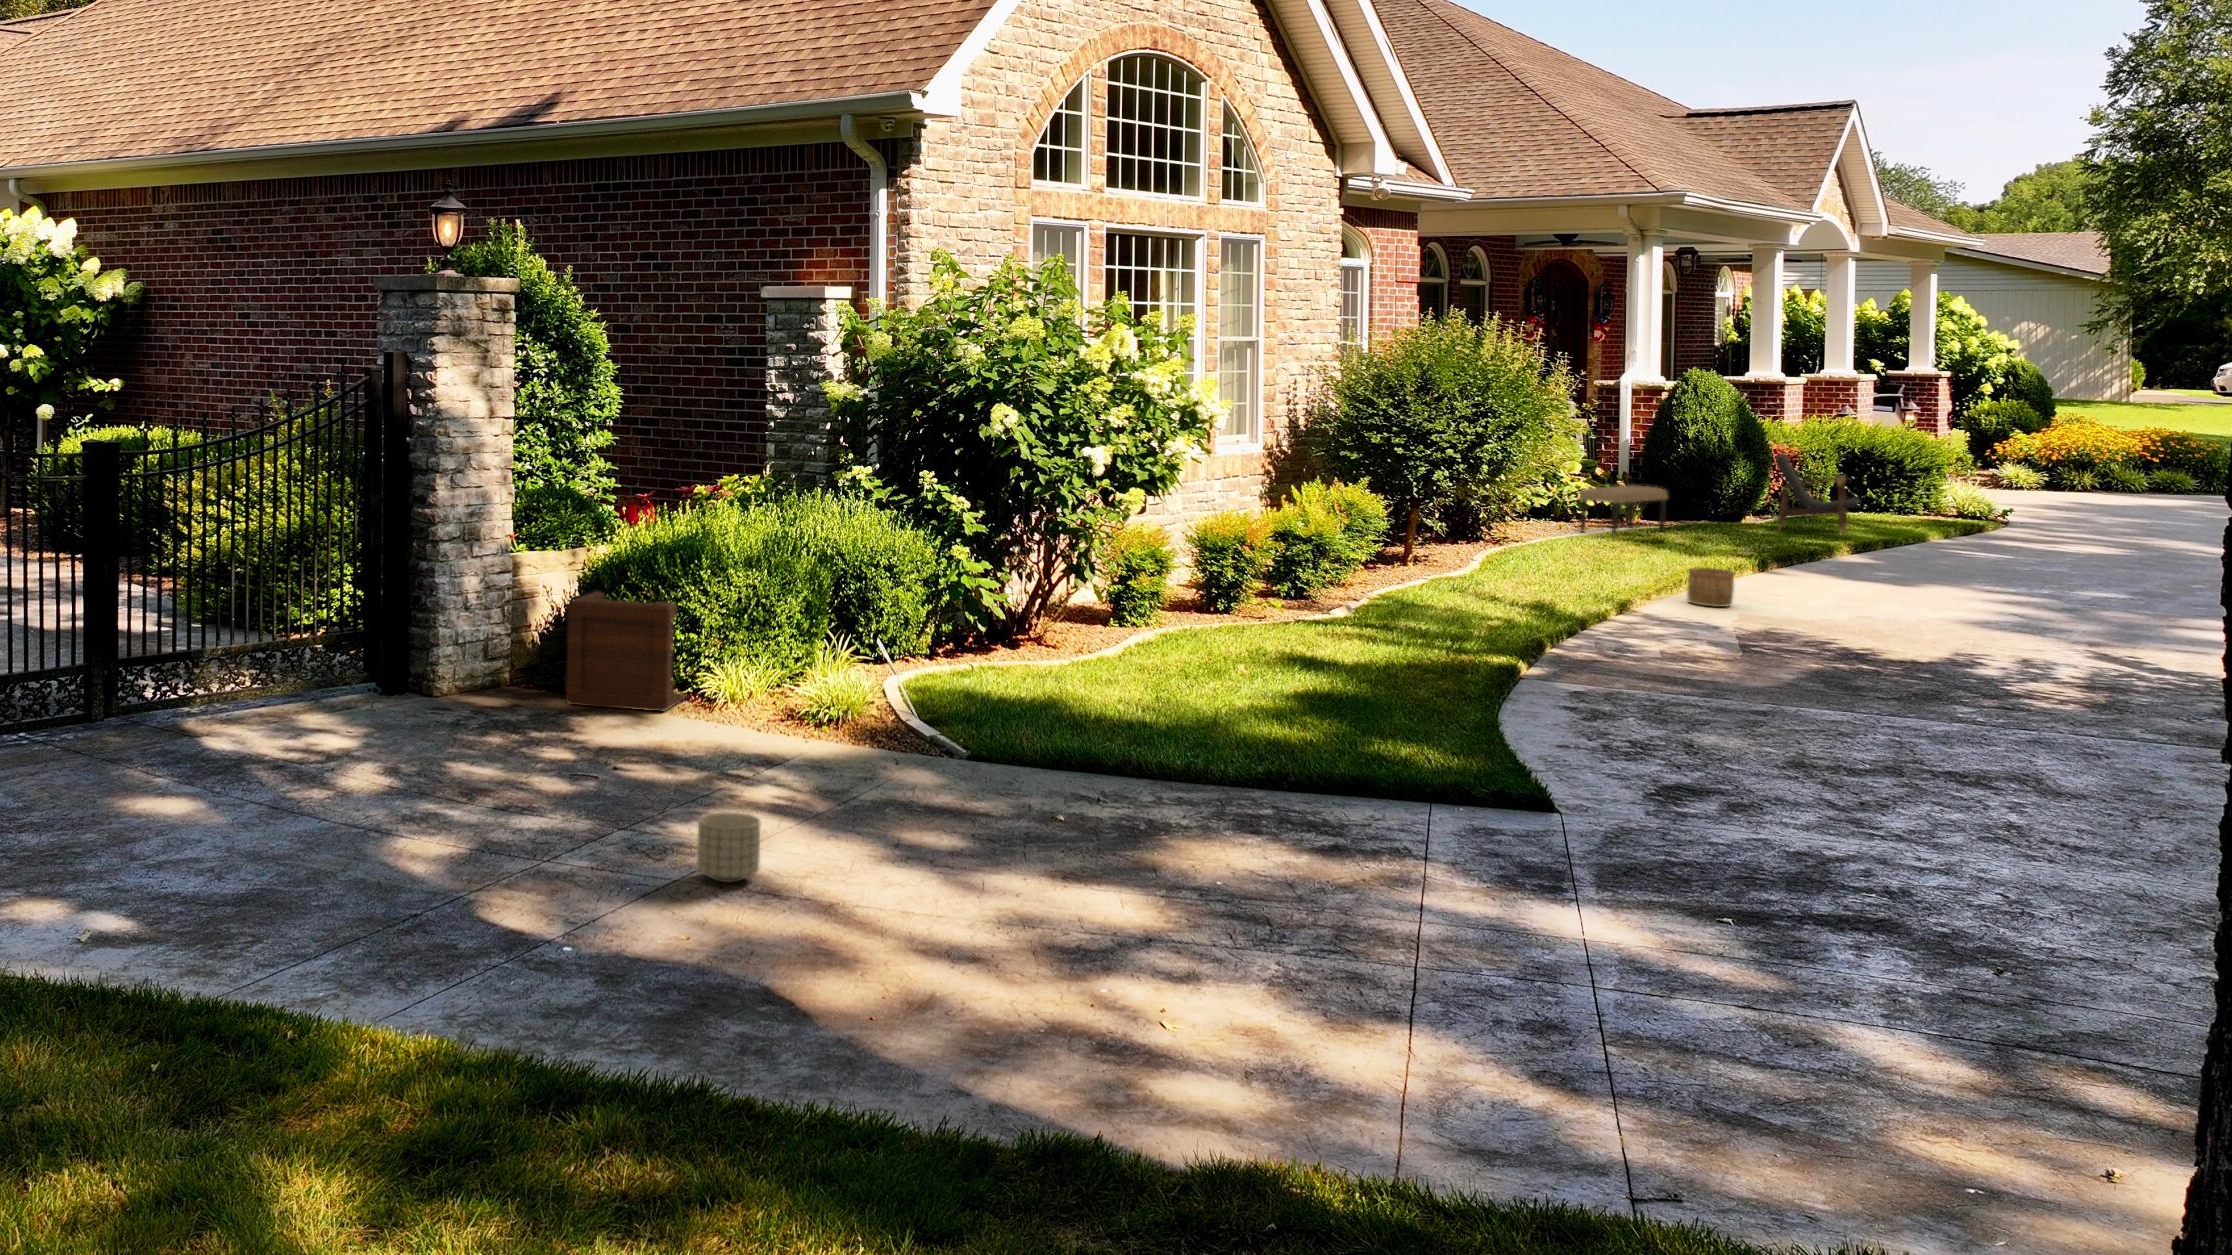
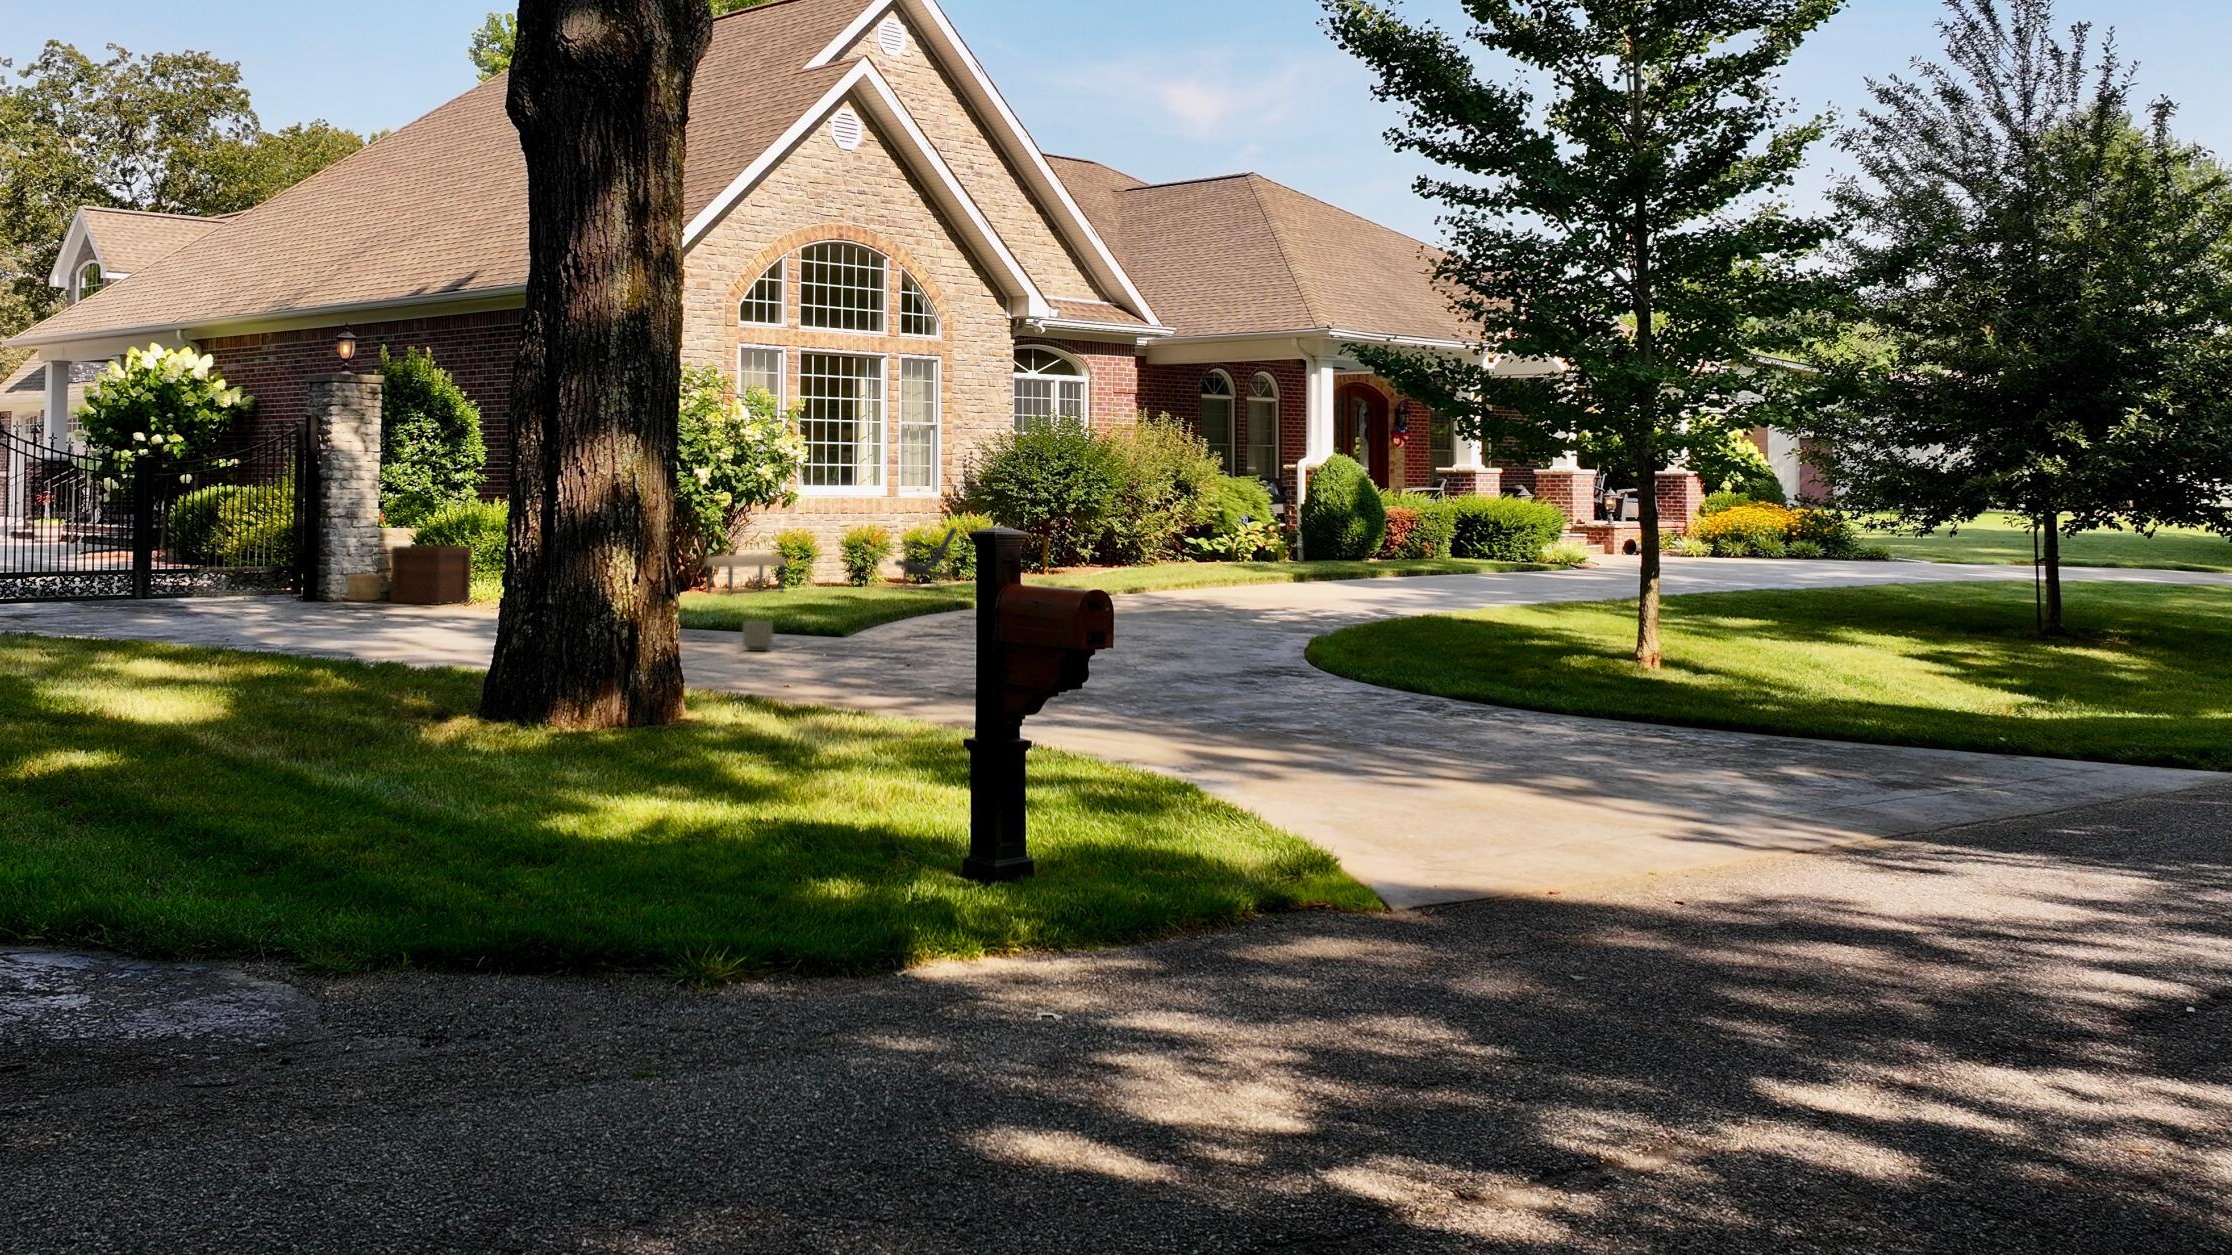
lounge chair: present [1775,454,1859,535] -> present [895,527,956,588]
bench: present [1580,486,1668,535] -> present [706,555,786,594]
wooden bucket: present [1687,568,1735,607] -> present [348,574,380,601]
planter: present [697,812,761,883] -> present [743,621,773,651]

